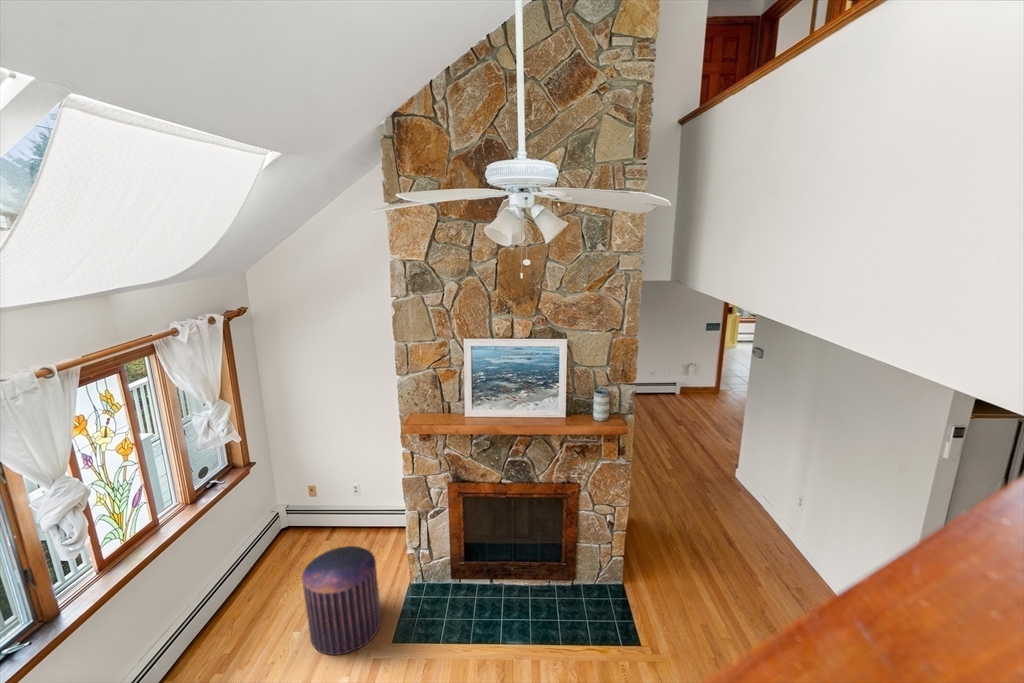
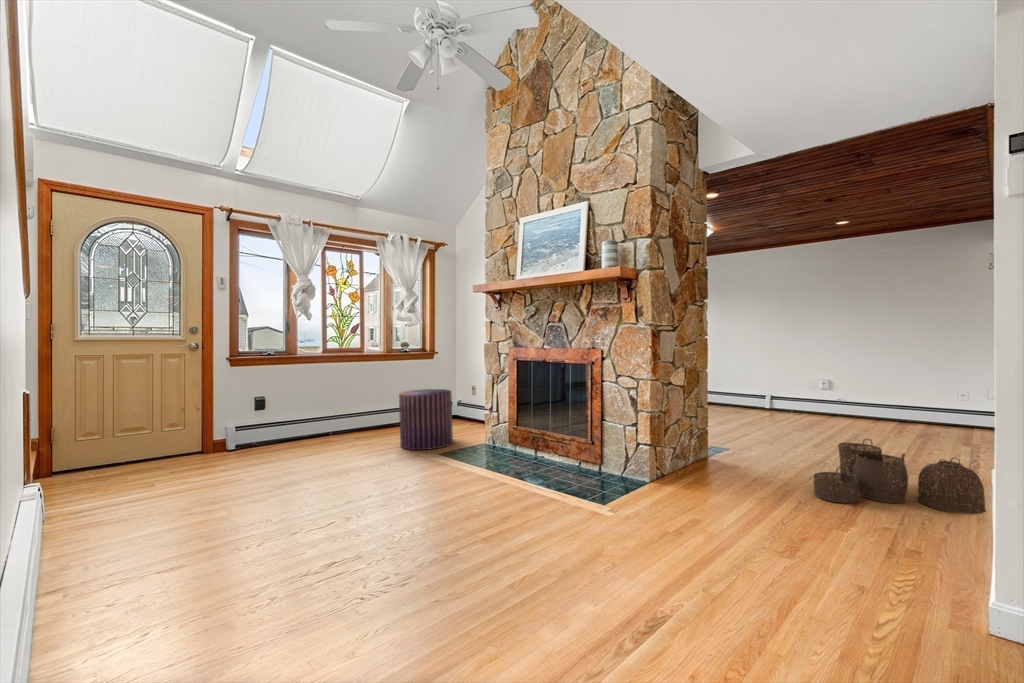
woven basket: none [699,488,777,552] -> present [813,439,986,514]

